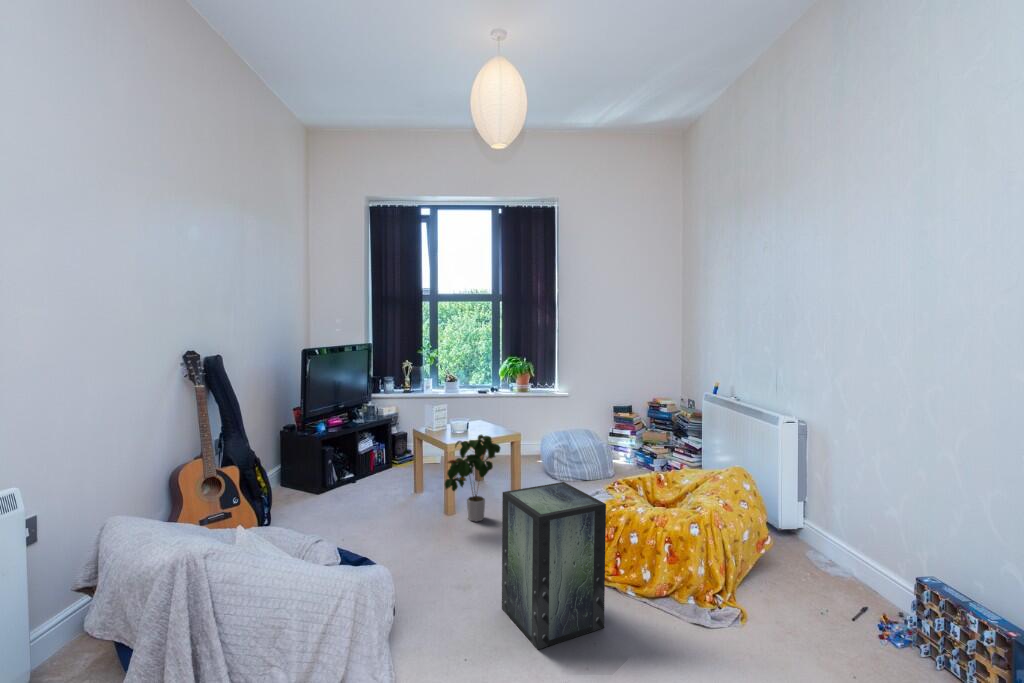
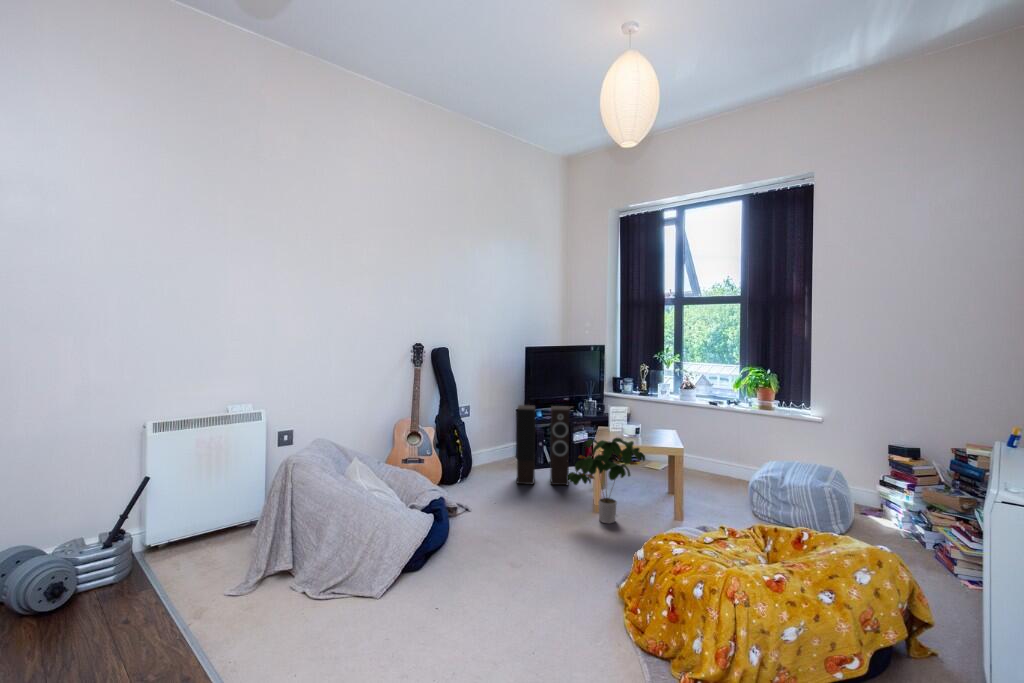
speaker: none [324,413,390,515] -> present [517,405,569,485]
storage box: present [502,482,606,649] -> none [476,478,572,643]

